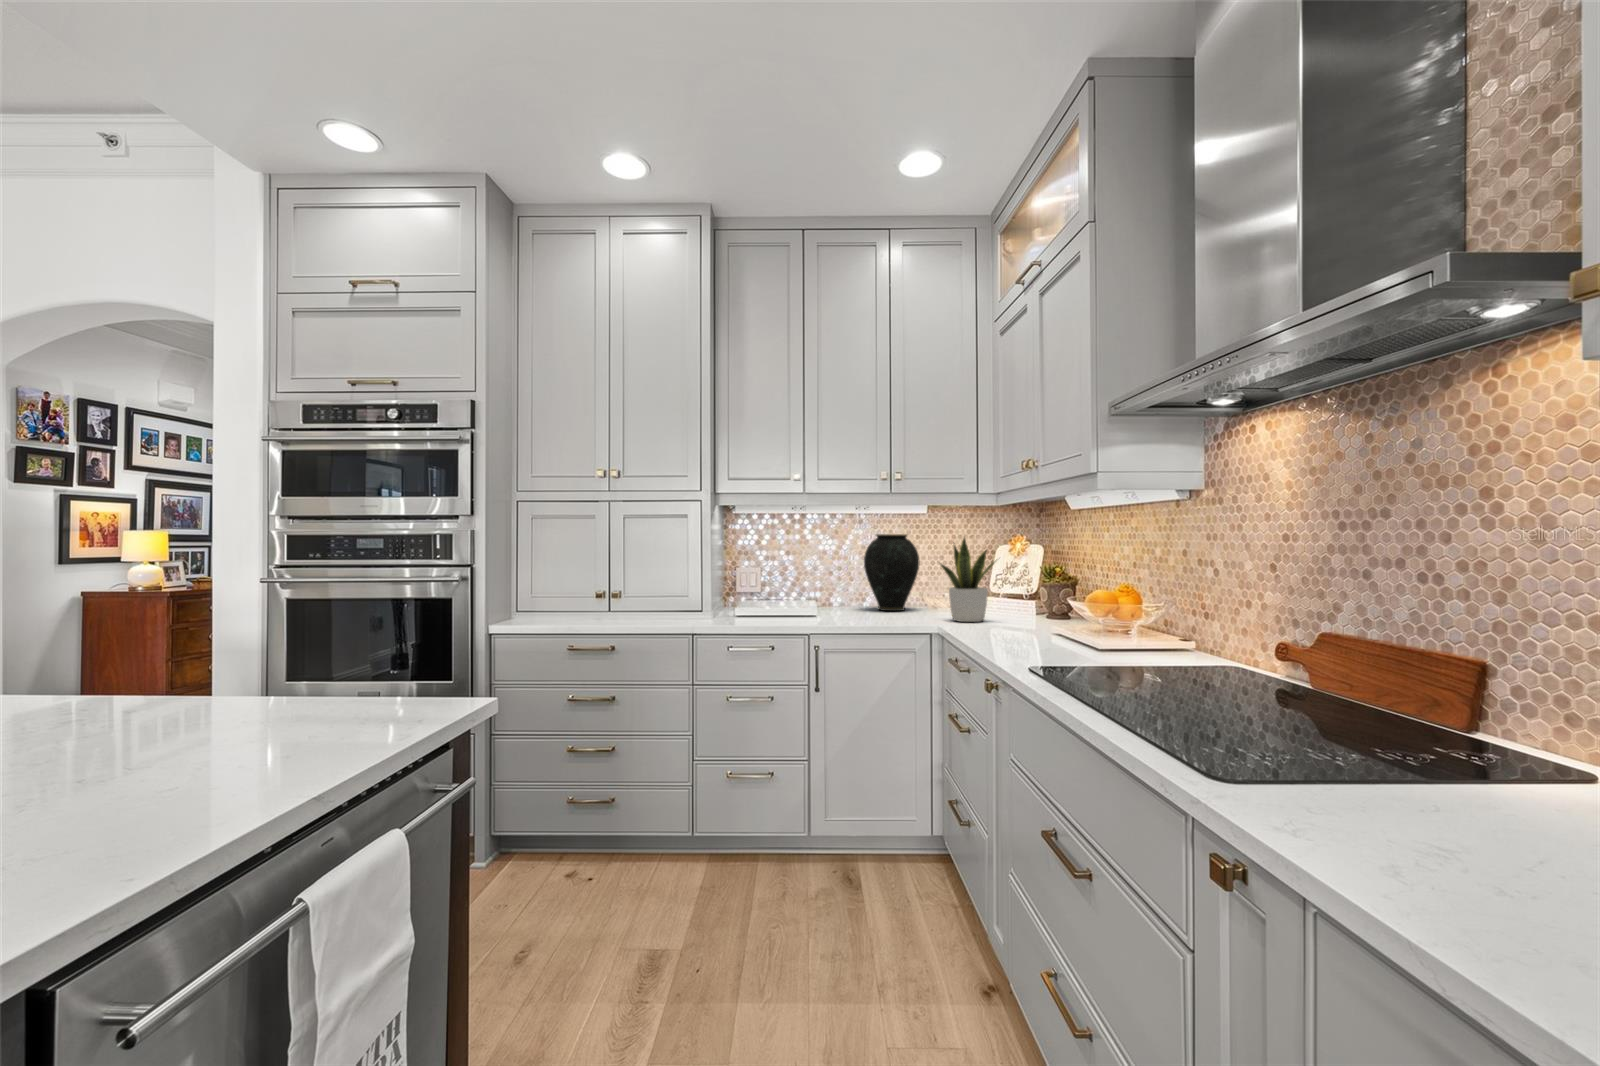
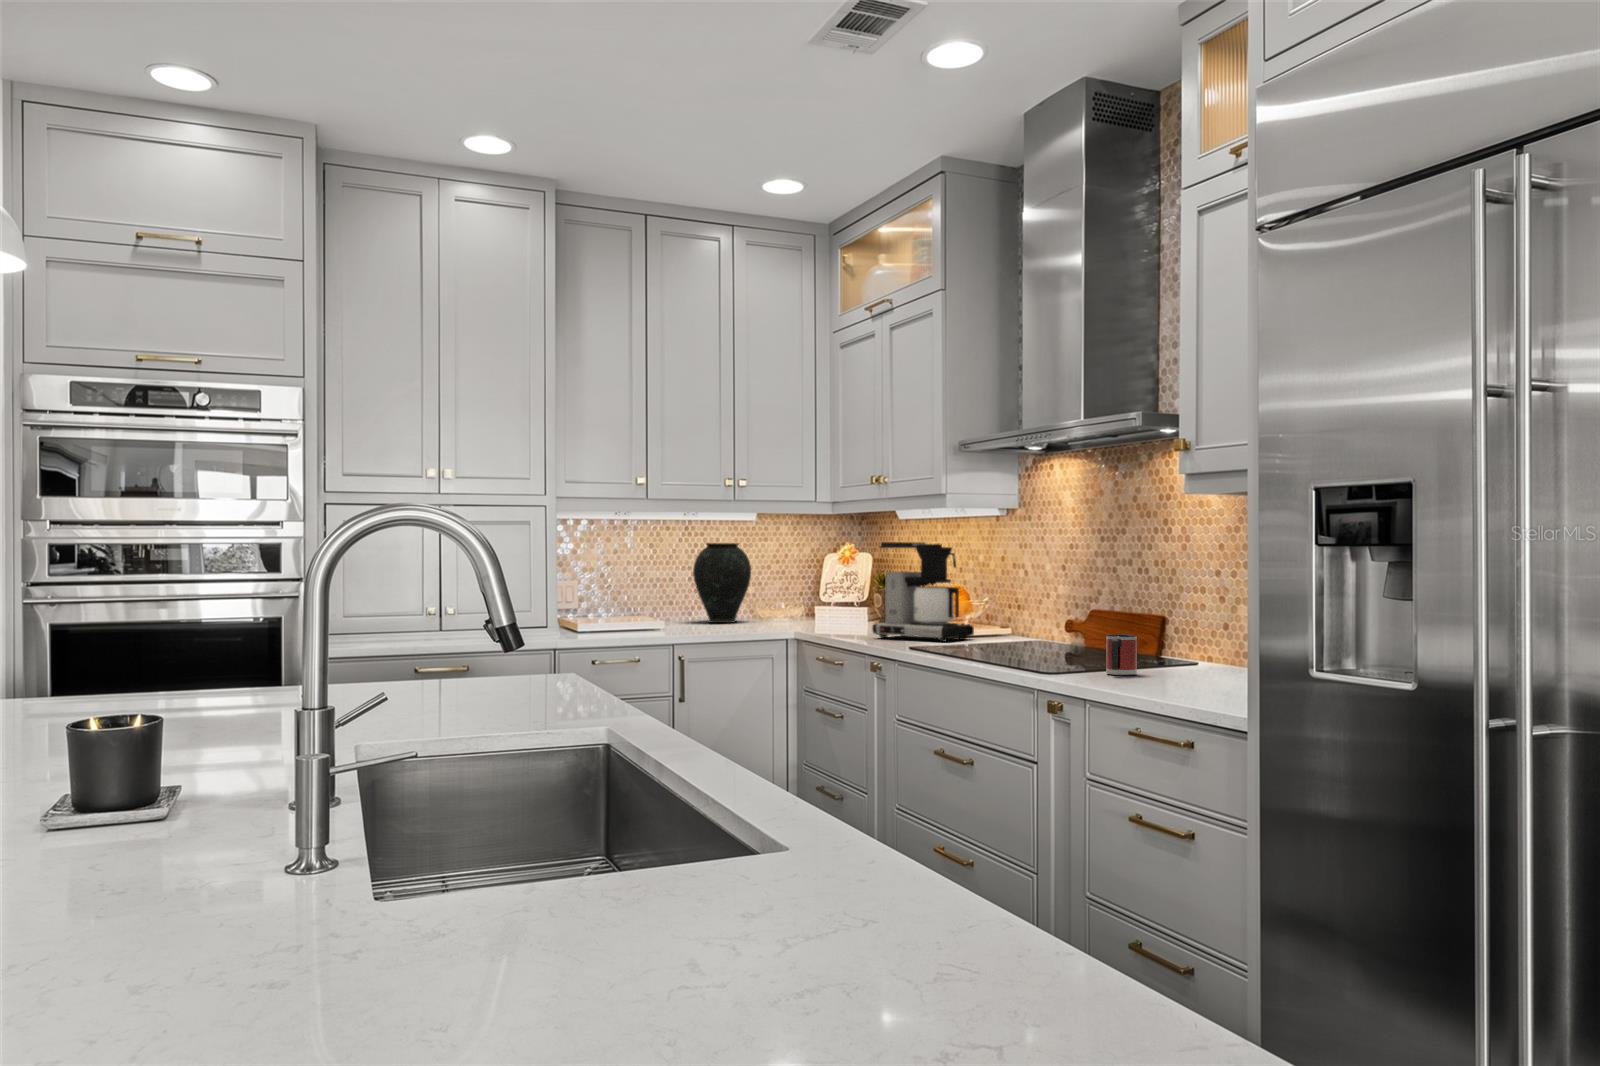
coffee maker: none [1008,532,1138,659] -> present [872,542,974,642]
potted plant: present [940,538,996,622] -> none [782,542,846,627]
mug: none [1383,728,1472,837] -> present [1106,634,1137,675]

